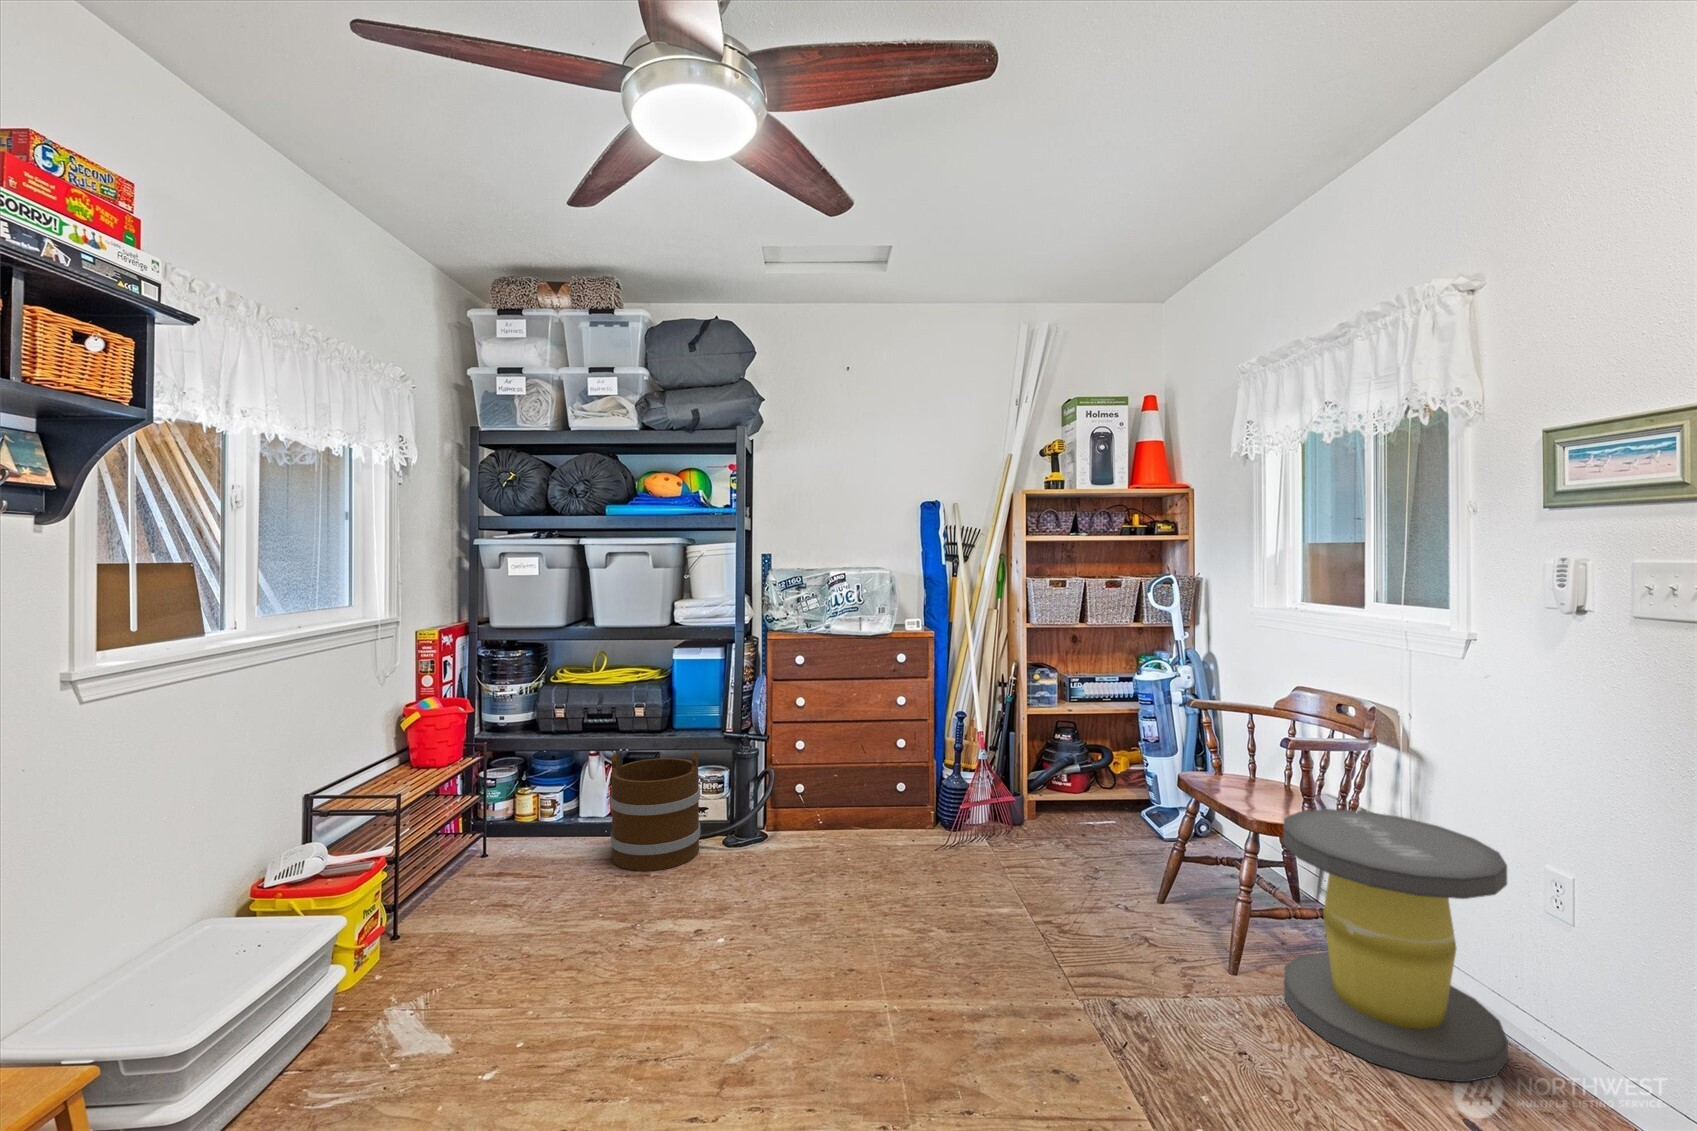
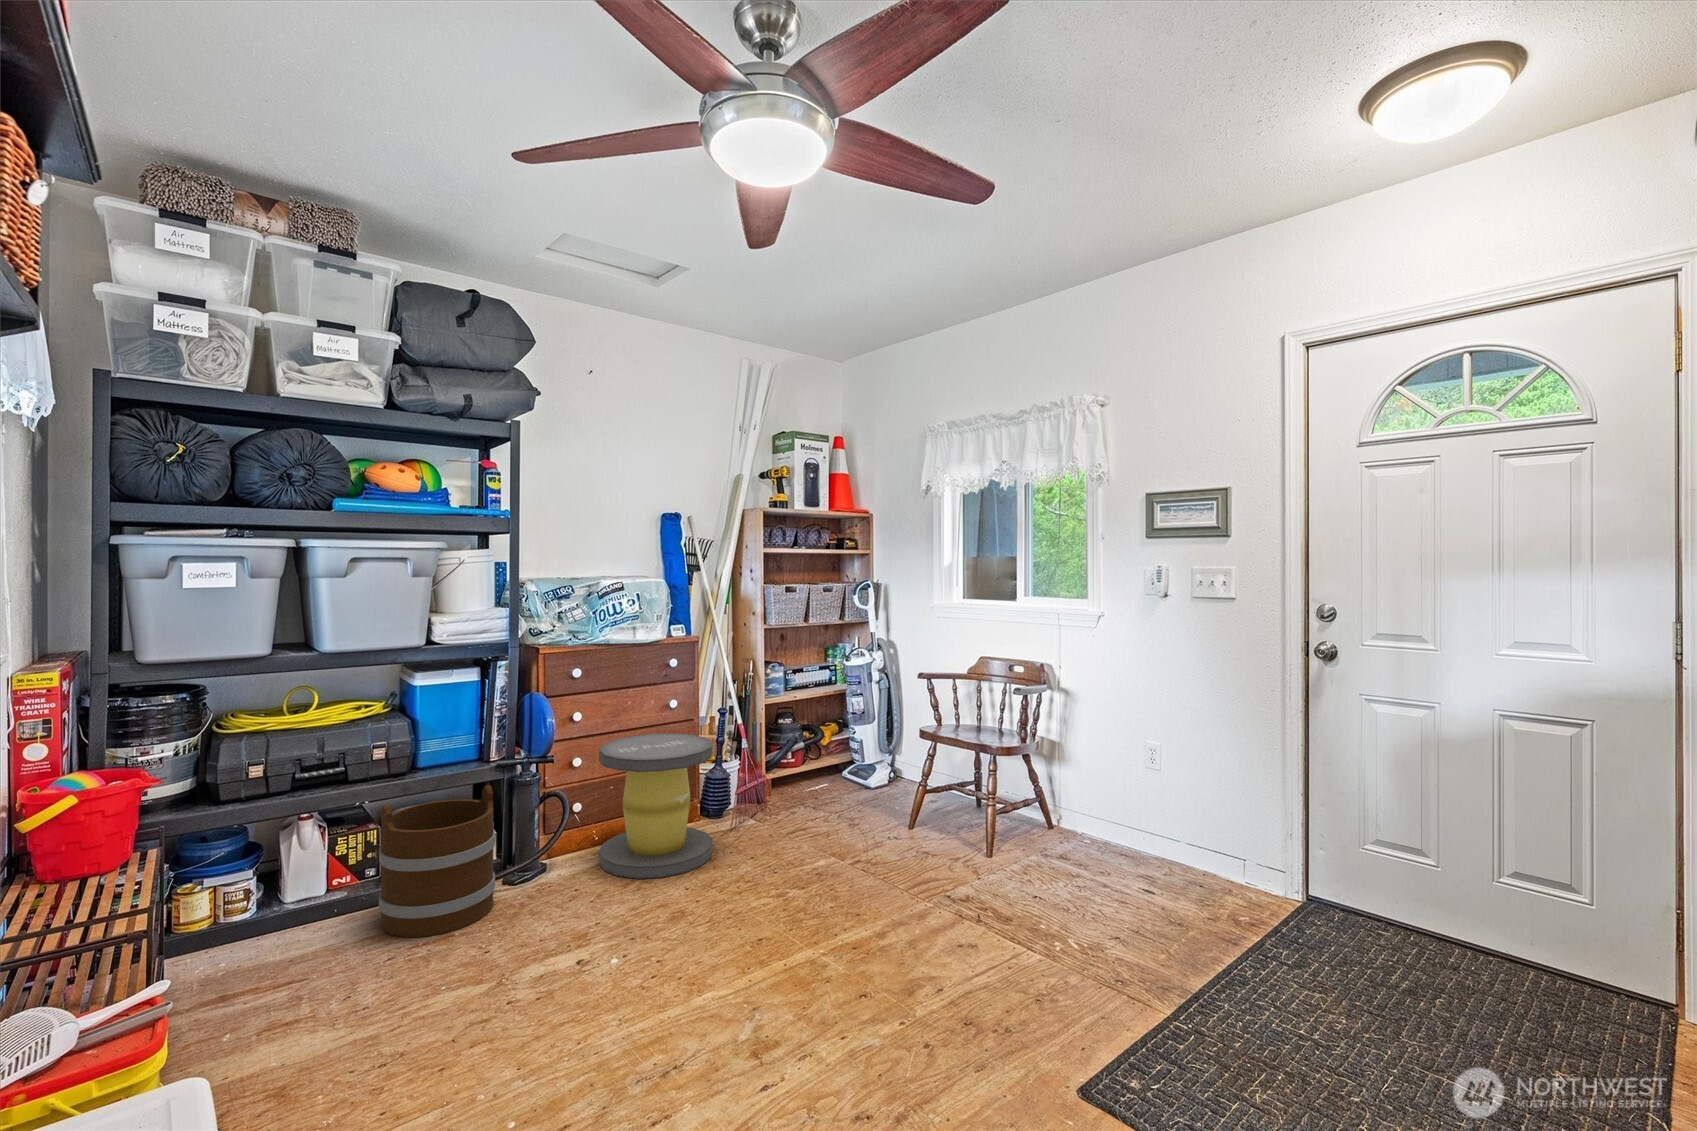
stool: present [1283,809,1508,1082] -> present [599,733,713,879]

